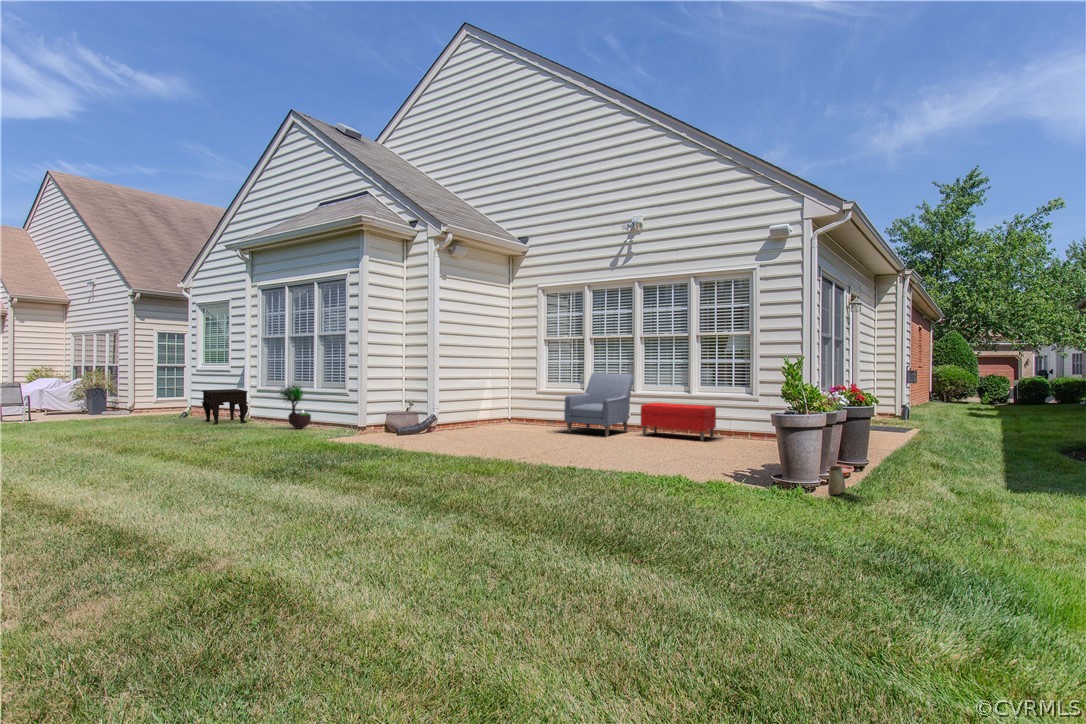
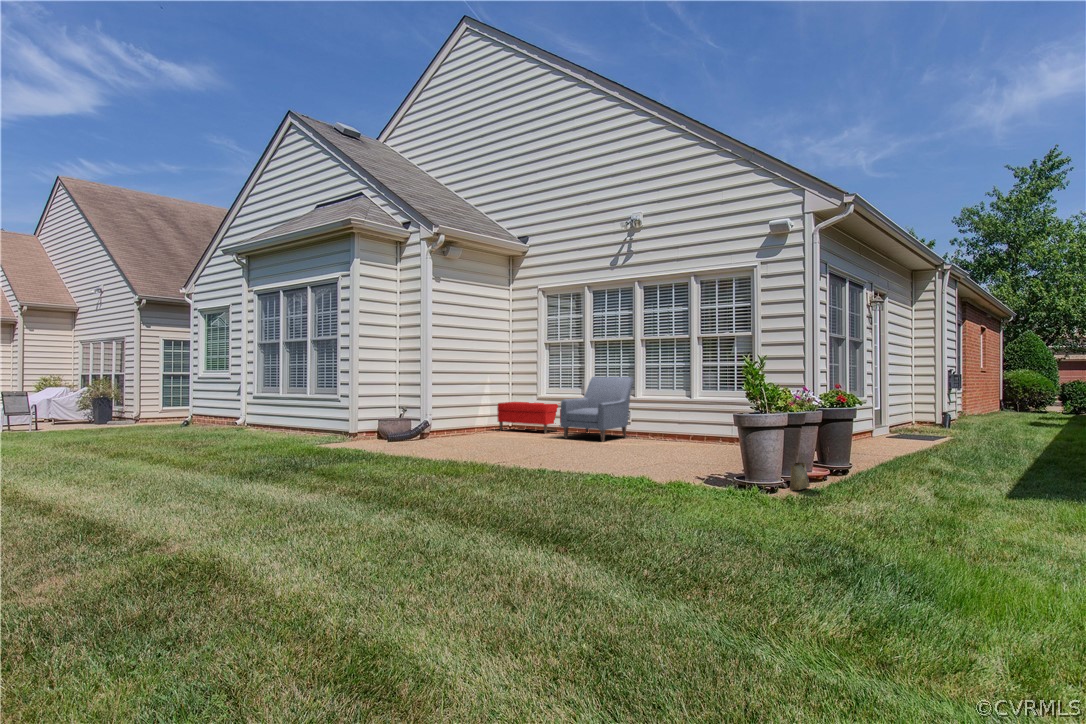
potted tree: present [280,386,311,429] -> none [272,385,307,434]
side table: present [201,389,248,425] -> none [201,395,246,431]
bench: present [641,403,716,441] -> present [497,402,560,434]

